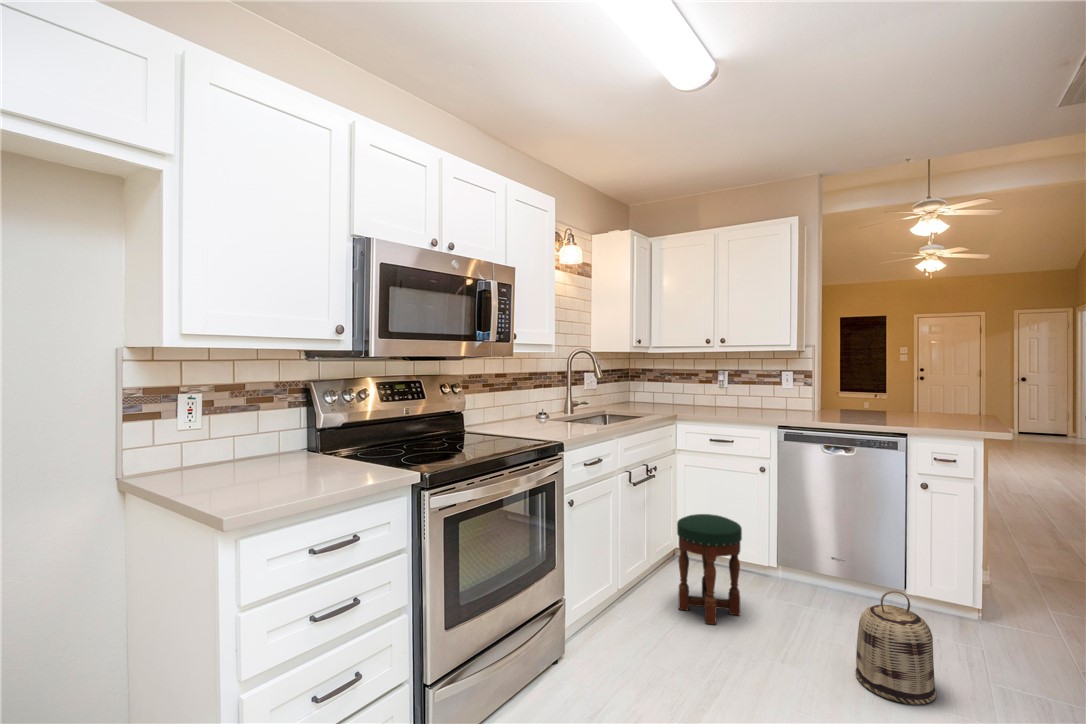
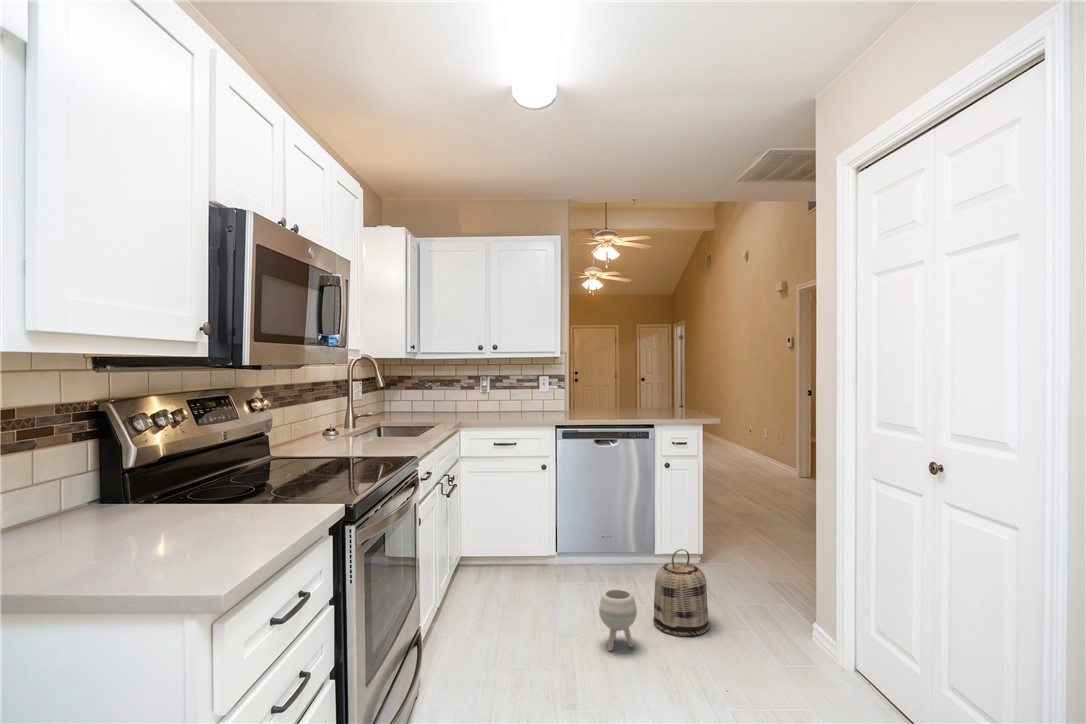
stool: present [677,514,742,625] -> none [489,515,549,619]
planter: none [770,616,817,690] -> present [599,589,637,651]

